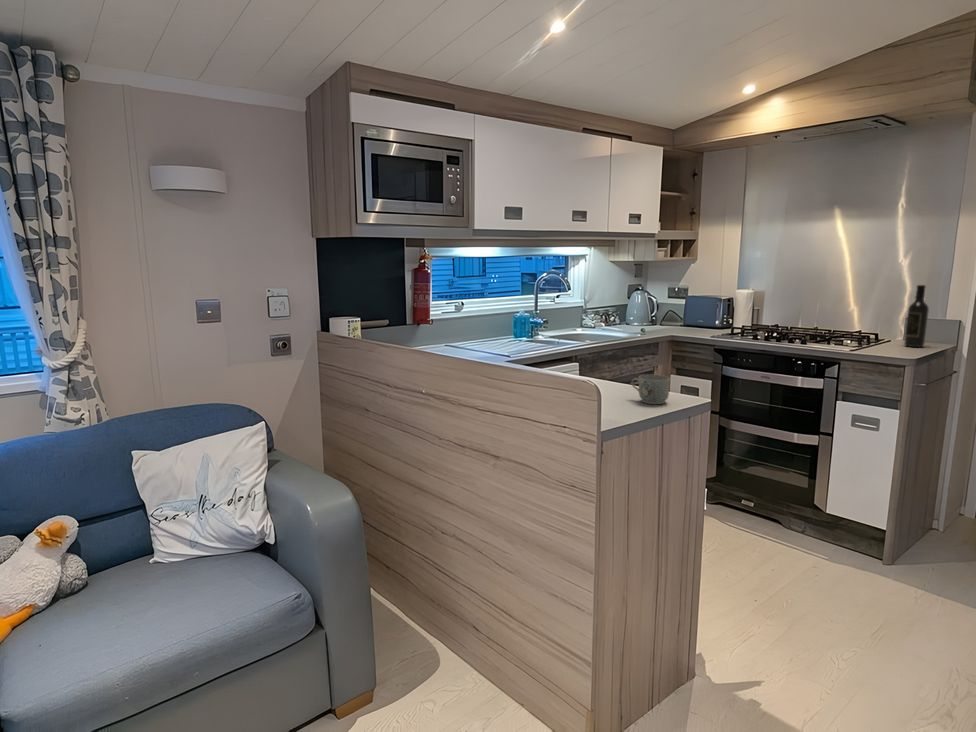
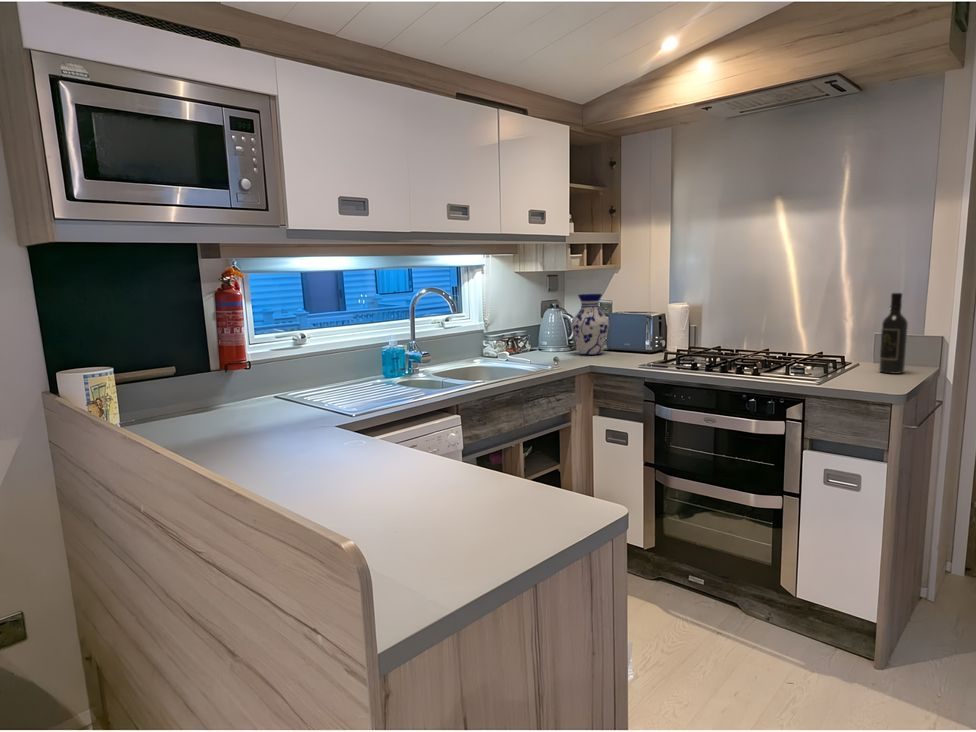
vase: none [656,280,687,329] -> present [571,294,609,355]
mug: present [631,374,670,404] -> none [493,464,555,521]

